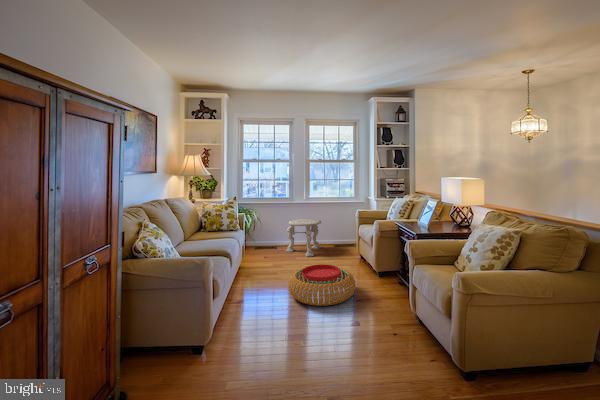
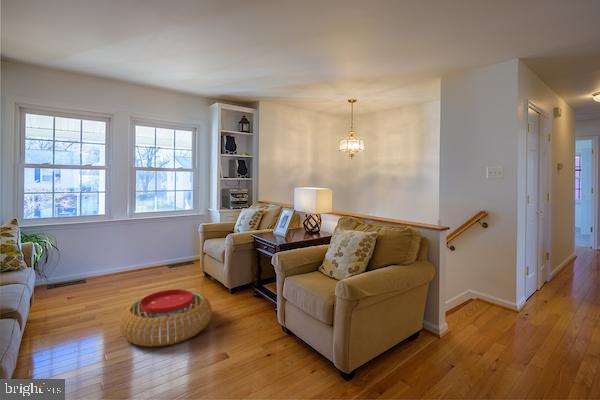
side table: present [286,219,321,257] -> none [104,235,156,283]

